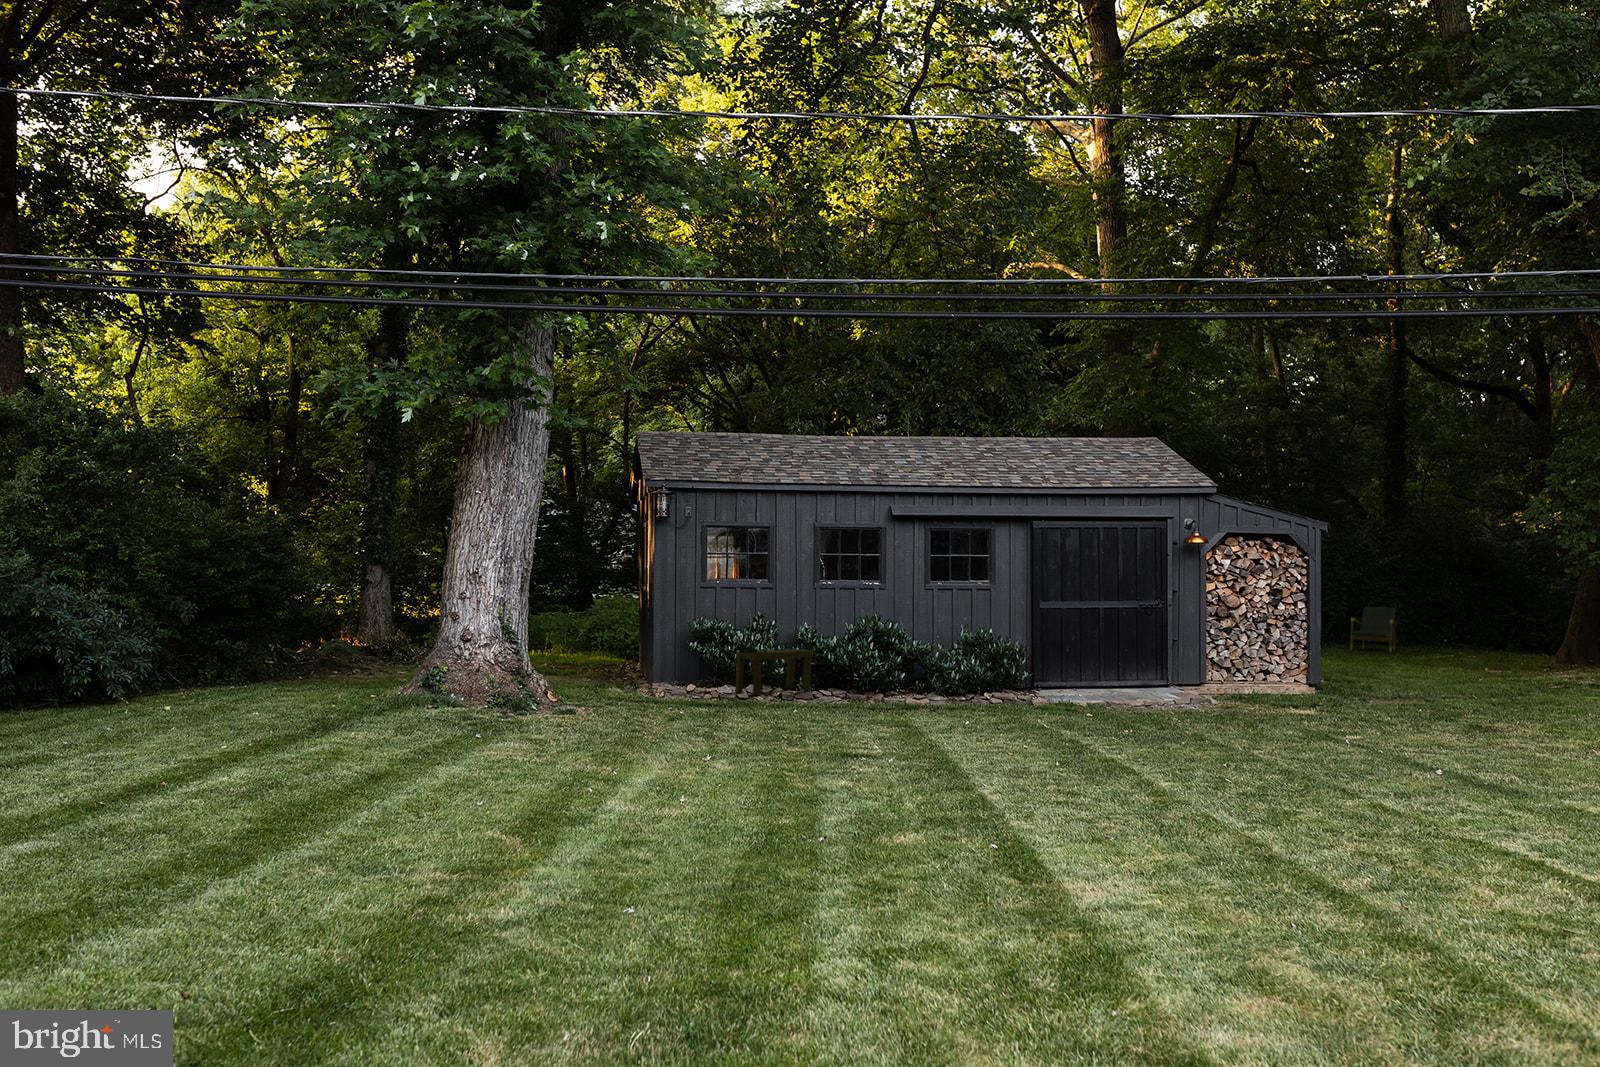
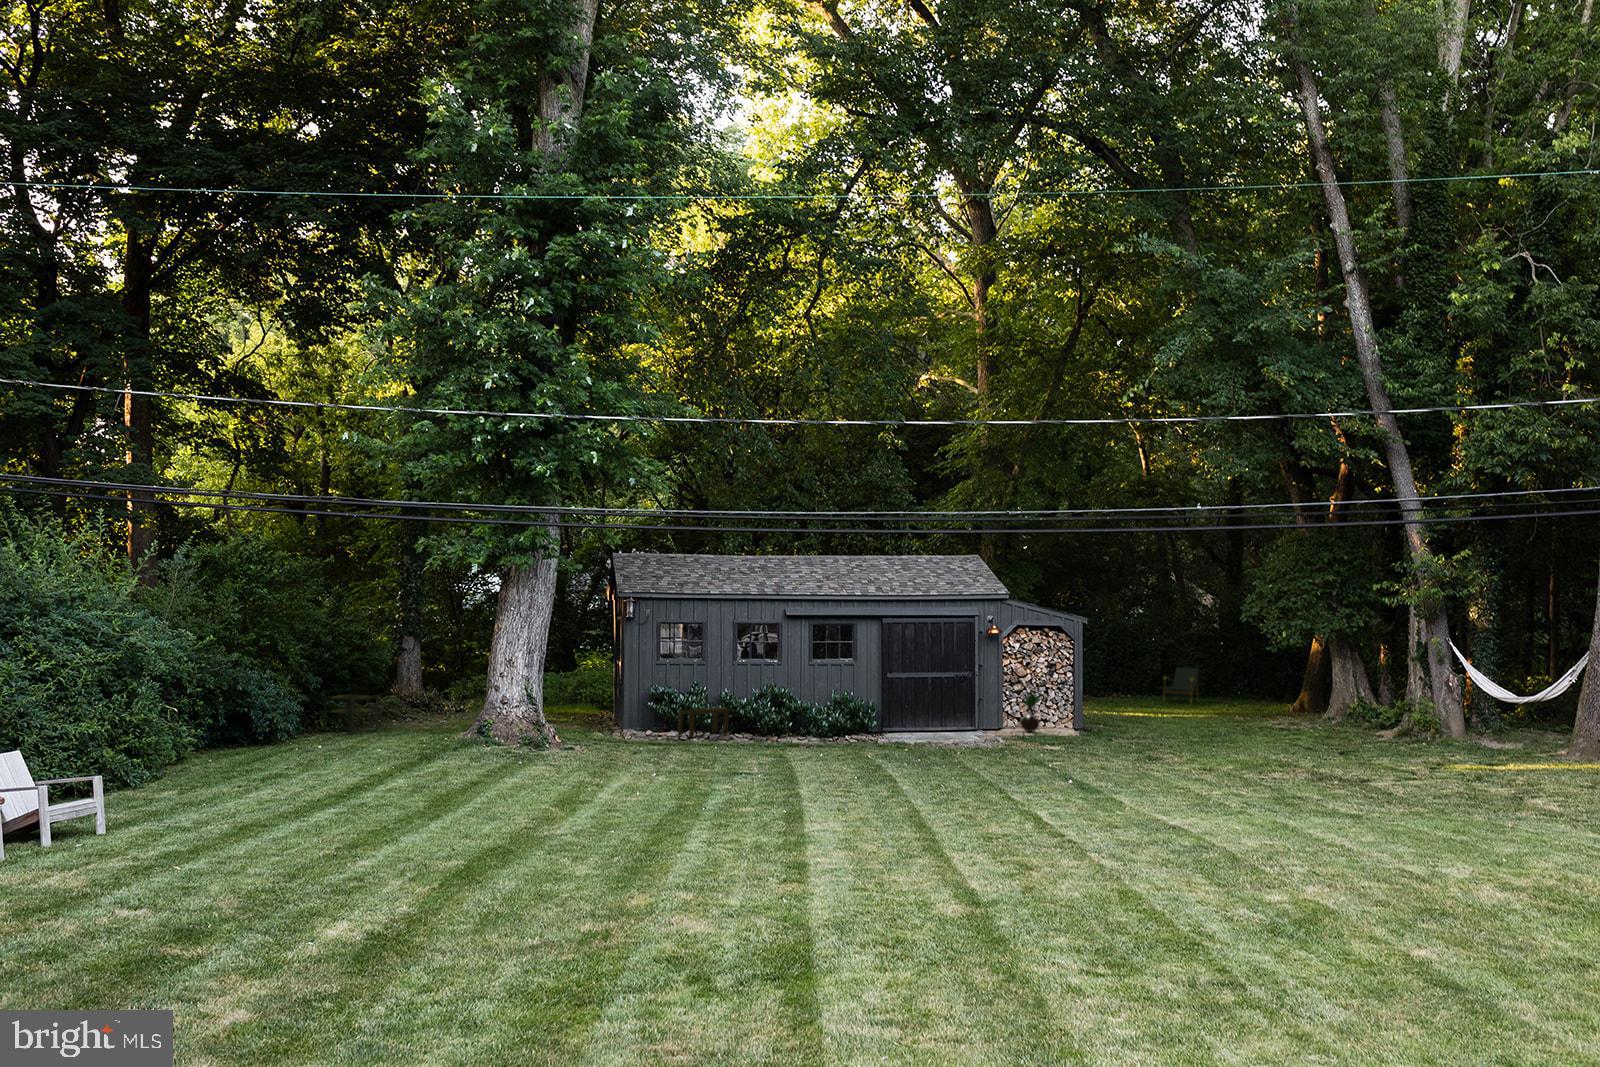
potted tree: none [1233,624,1271,688] -> present [1020,692,1041,732]
side table: none [199,628,286,688] -> present [323,694,379,734]

